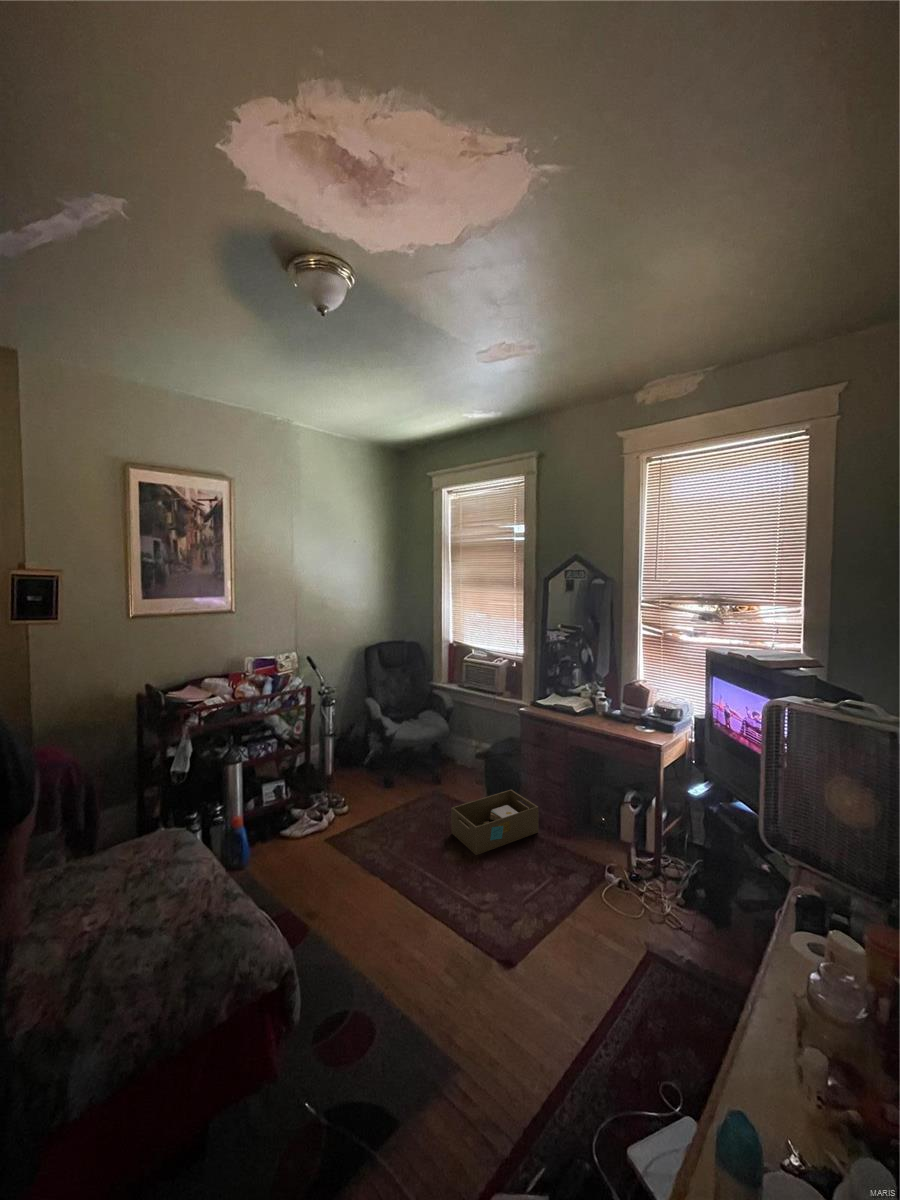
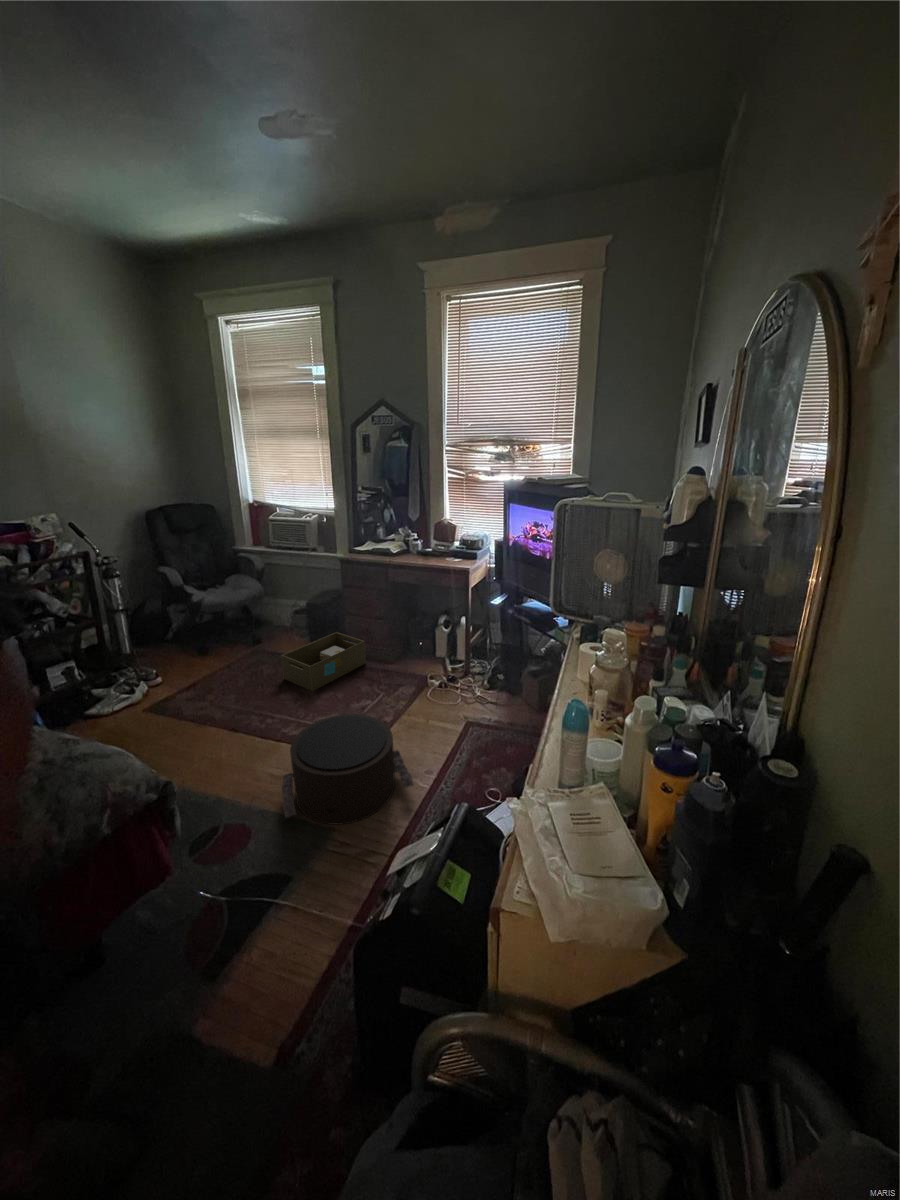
pouf: none [415,900,560,1046] -> present [282,714,414,825]

